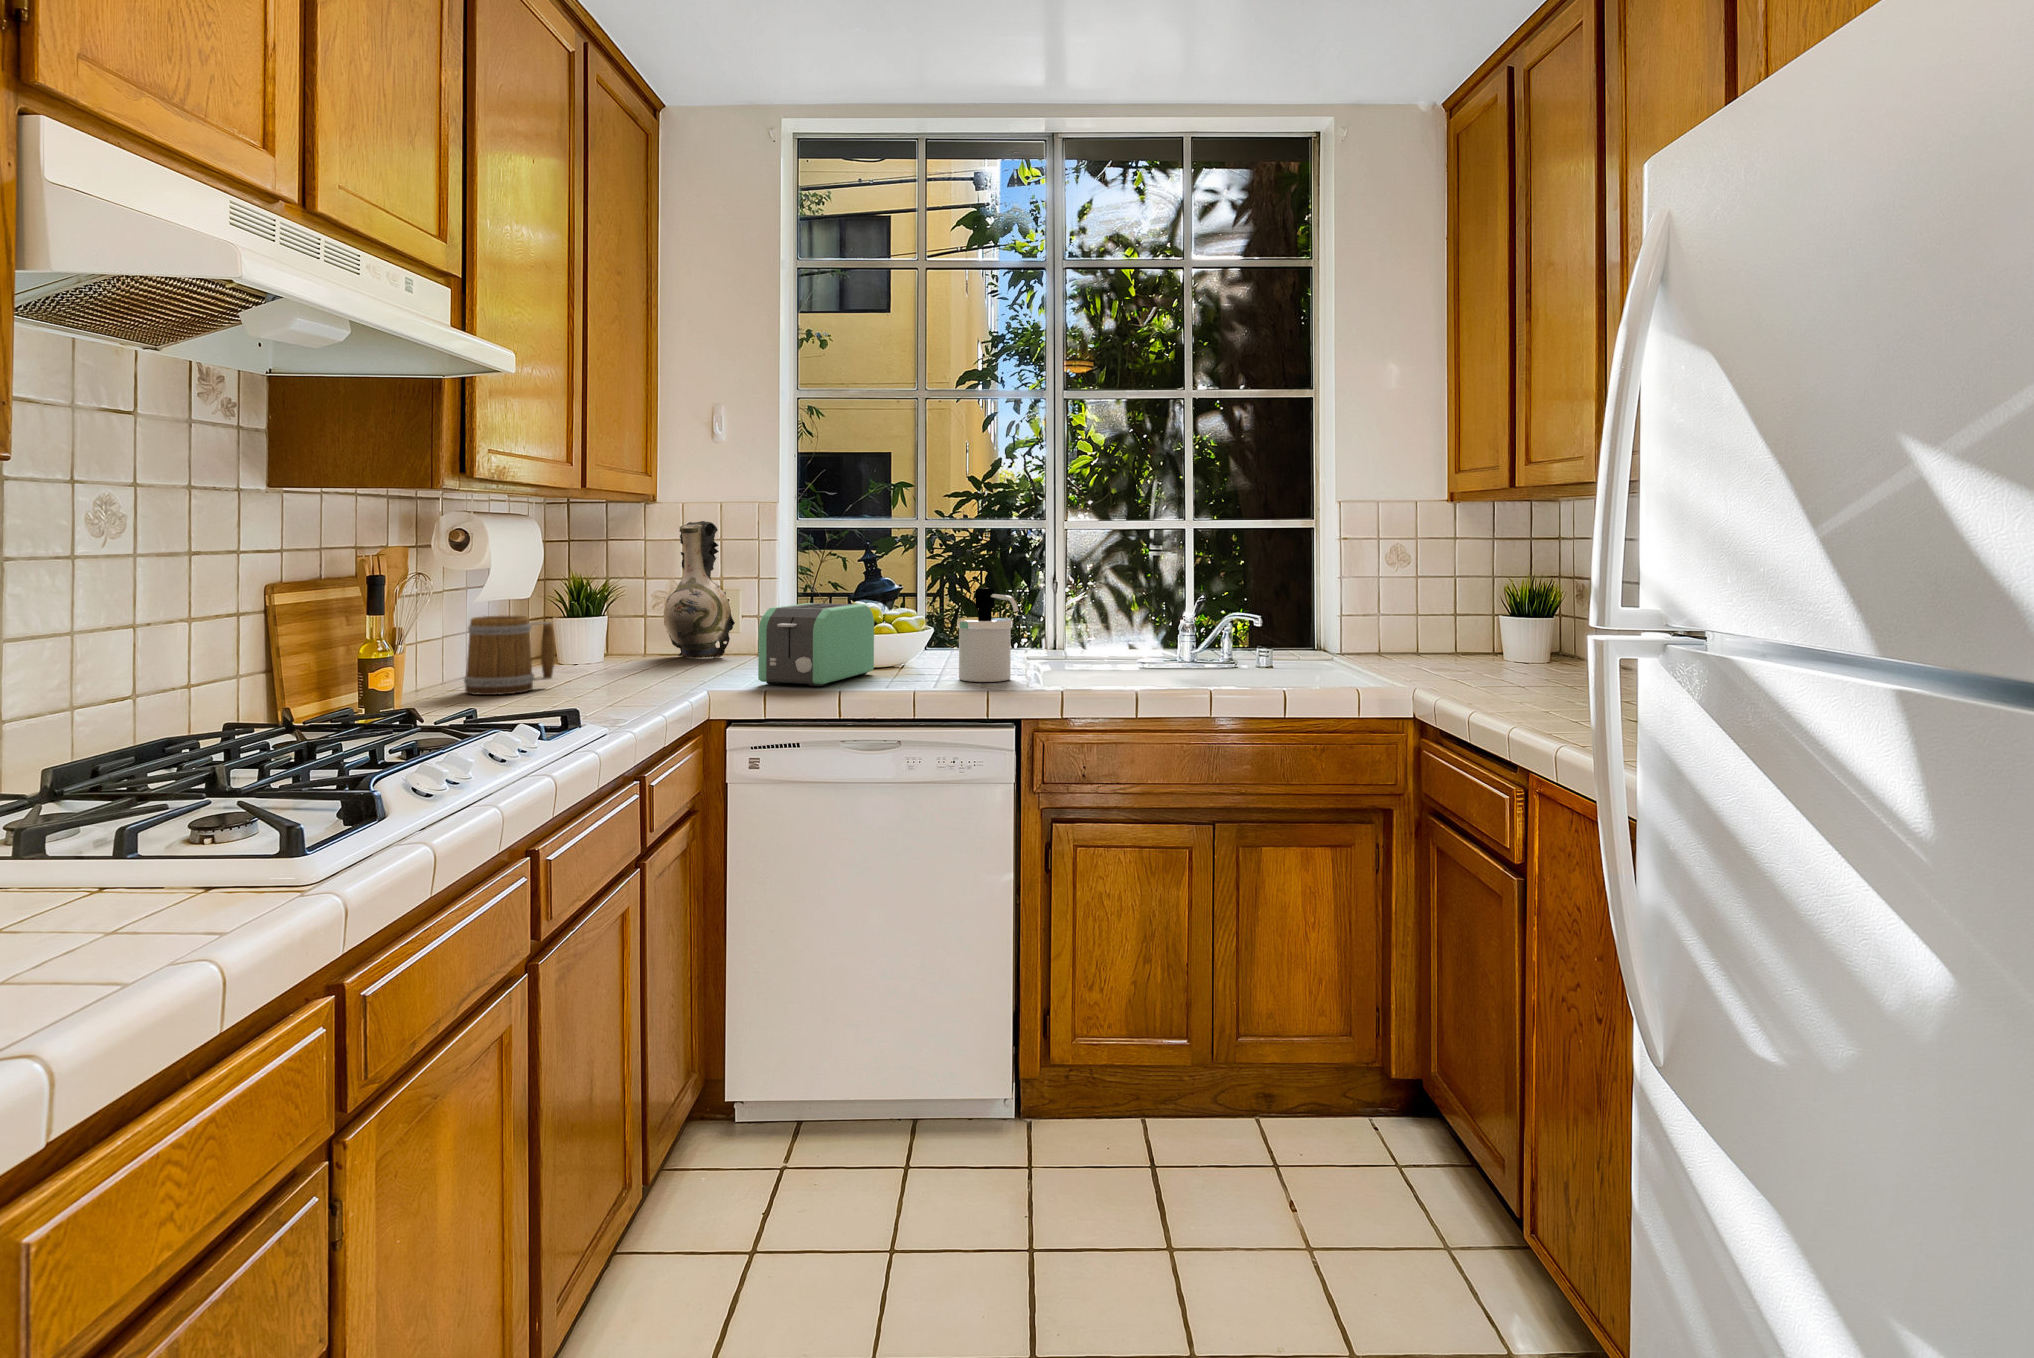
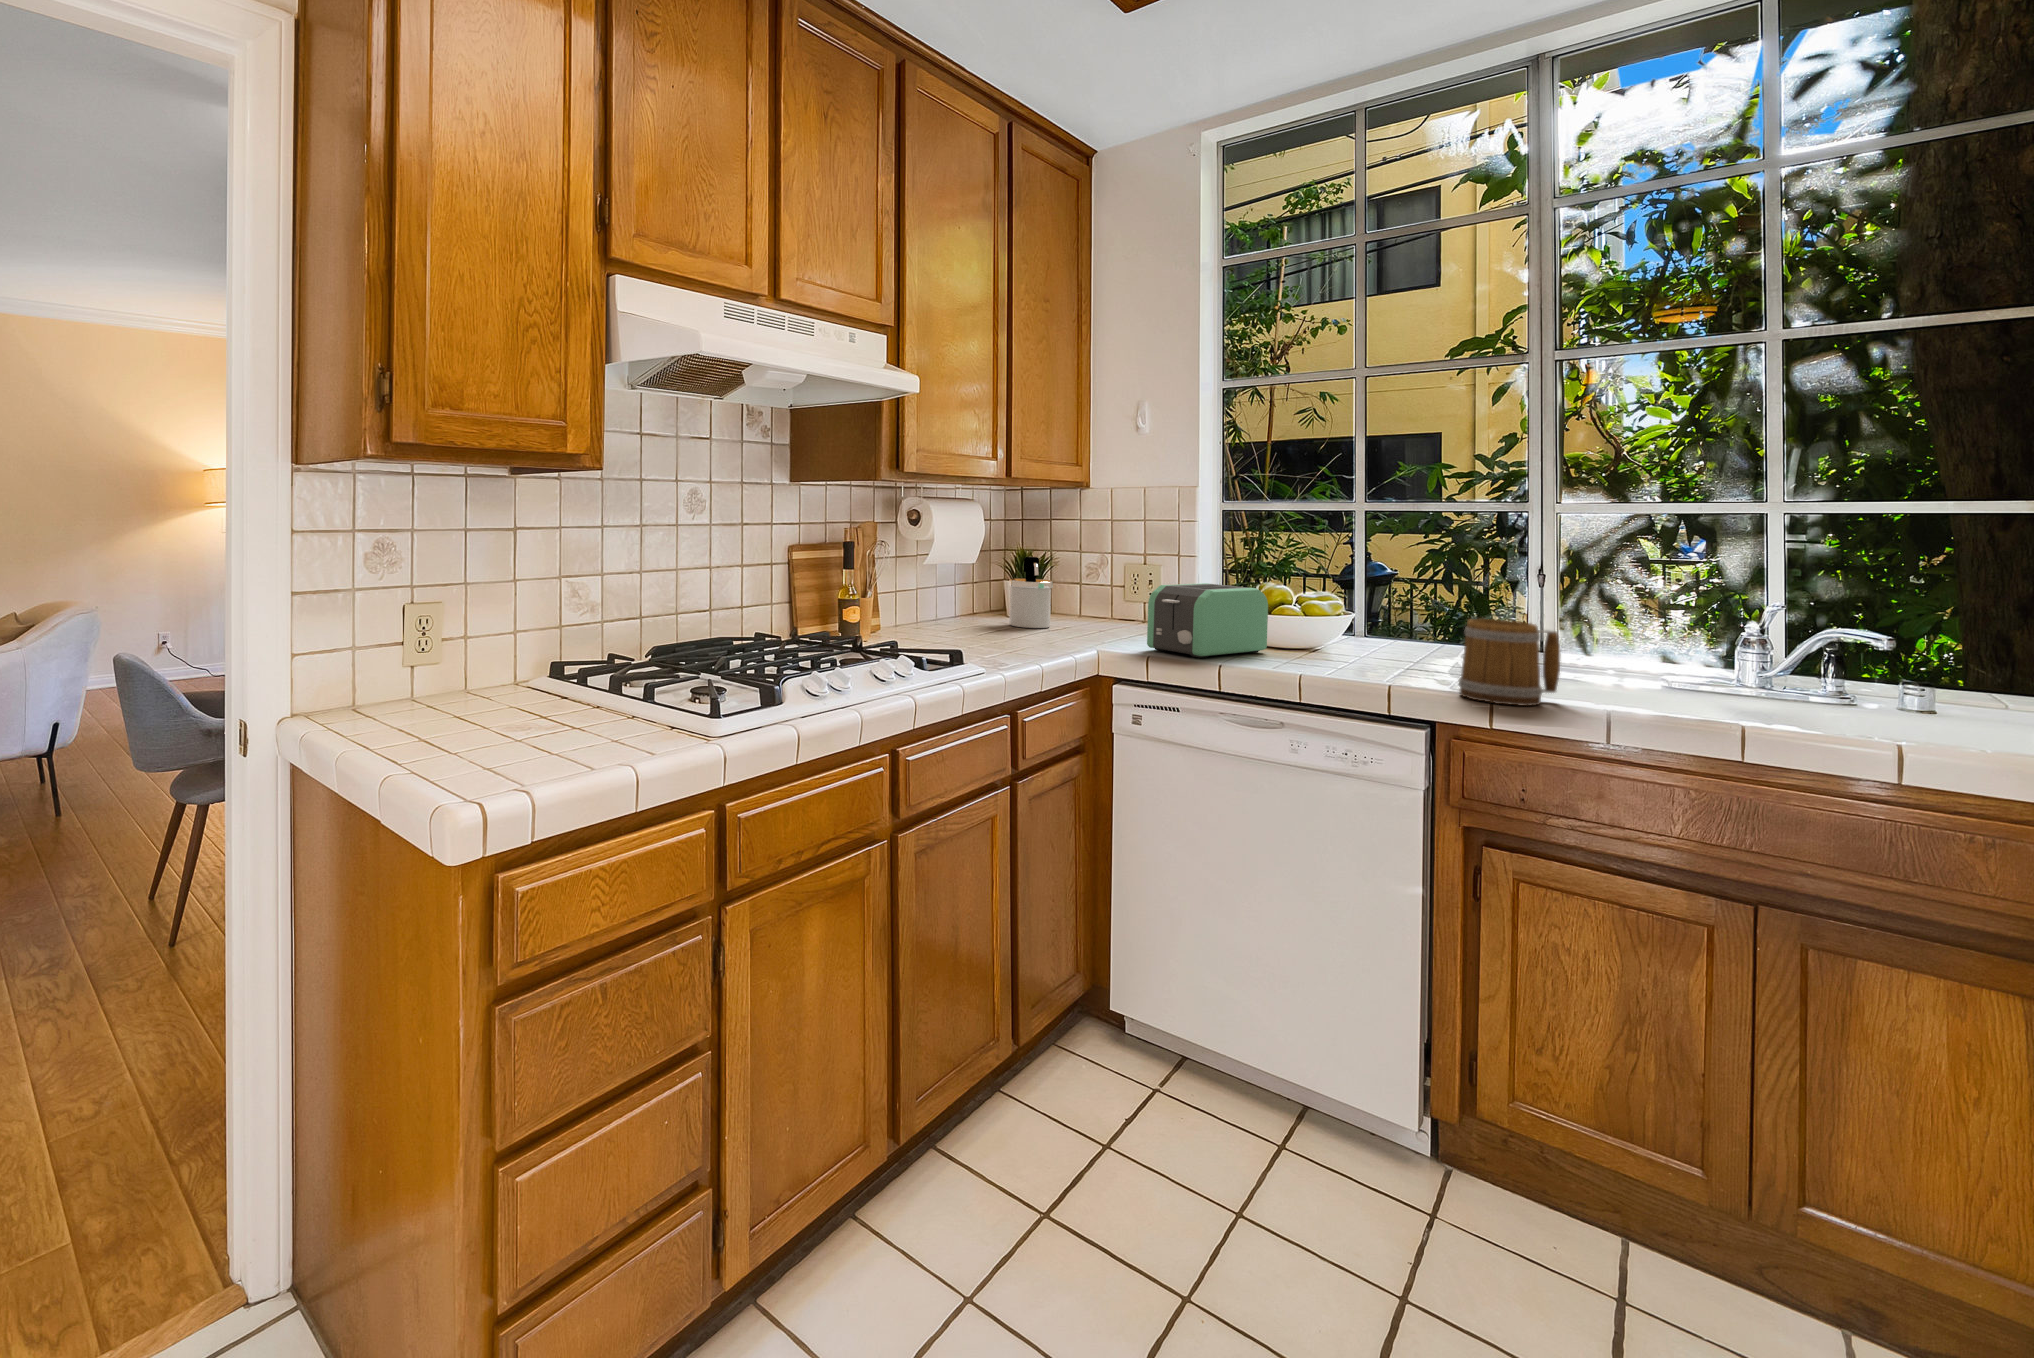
decorative vase: present [664,521,735,658] -> none [1096,507,1155,623]
soap dispenser: present [957,588,1019,682] -> present [1009,557,1053,628]
mug: present [464,616,555,695] -> present [1459,619,1560,706]

